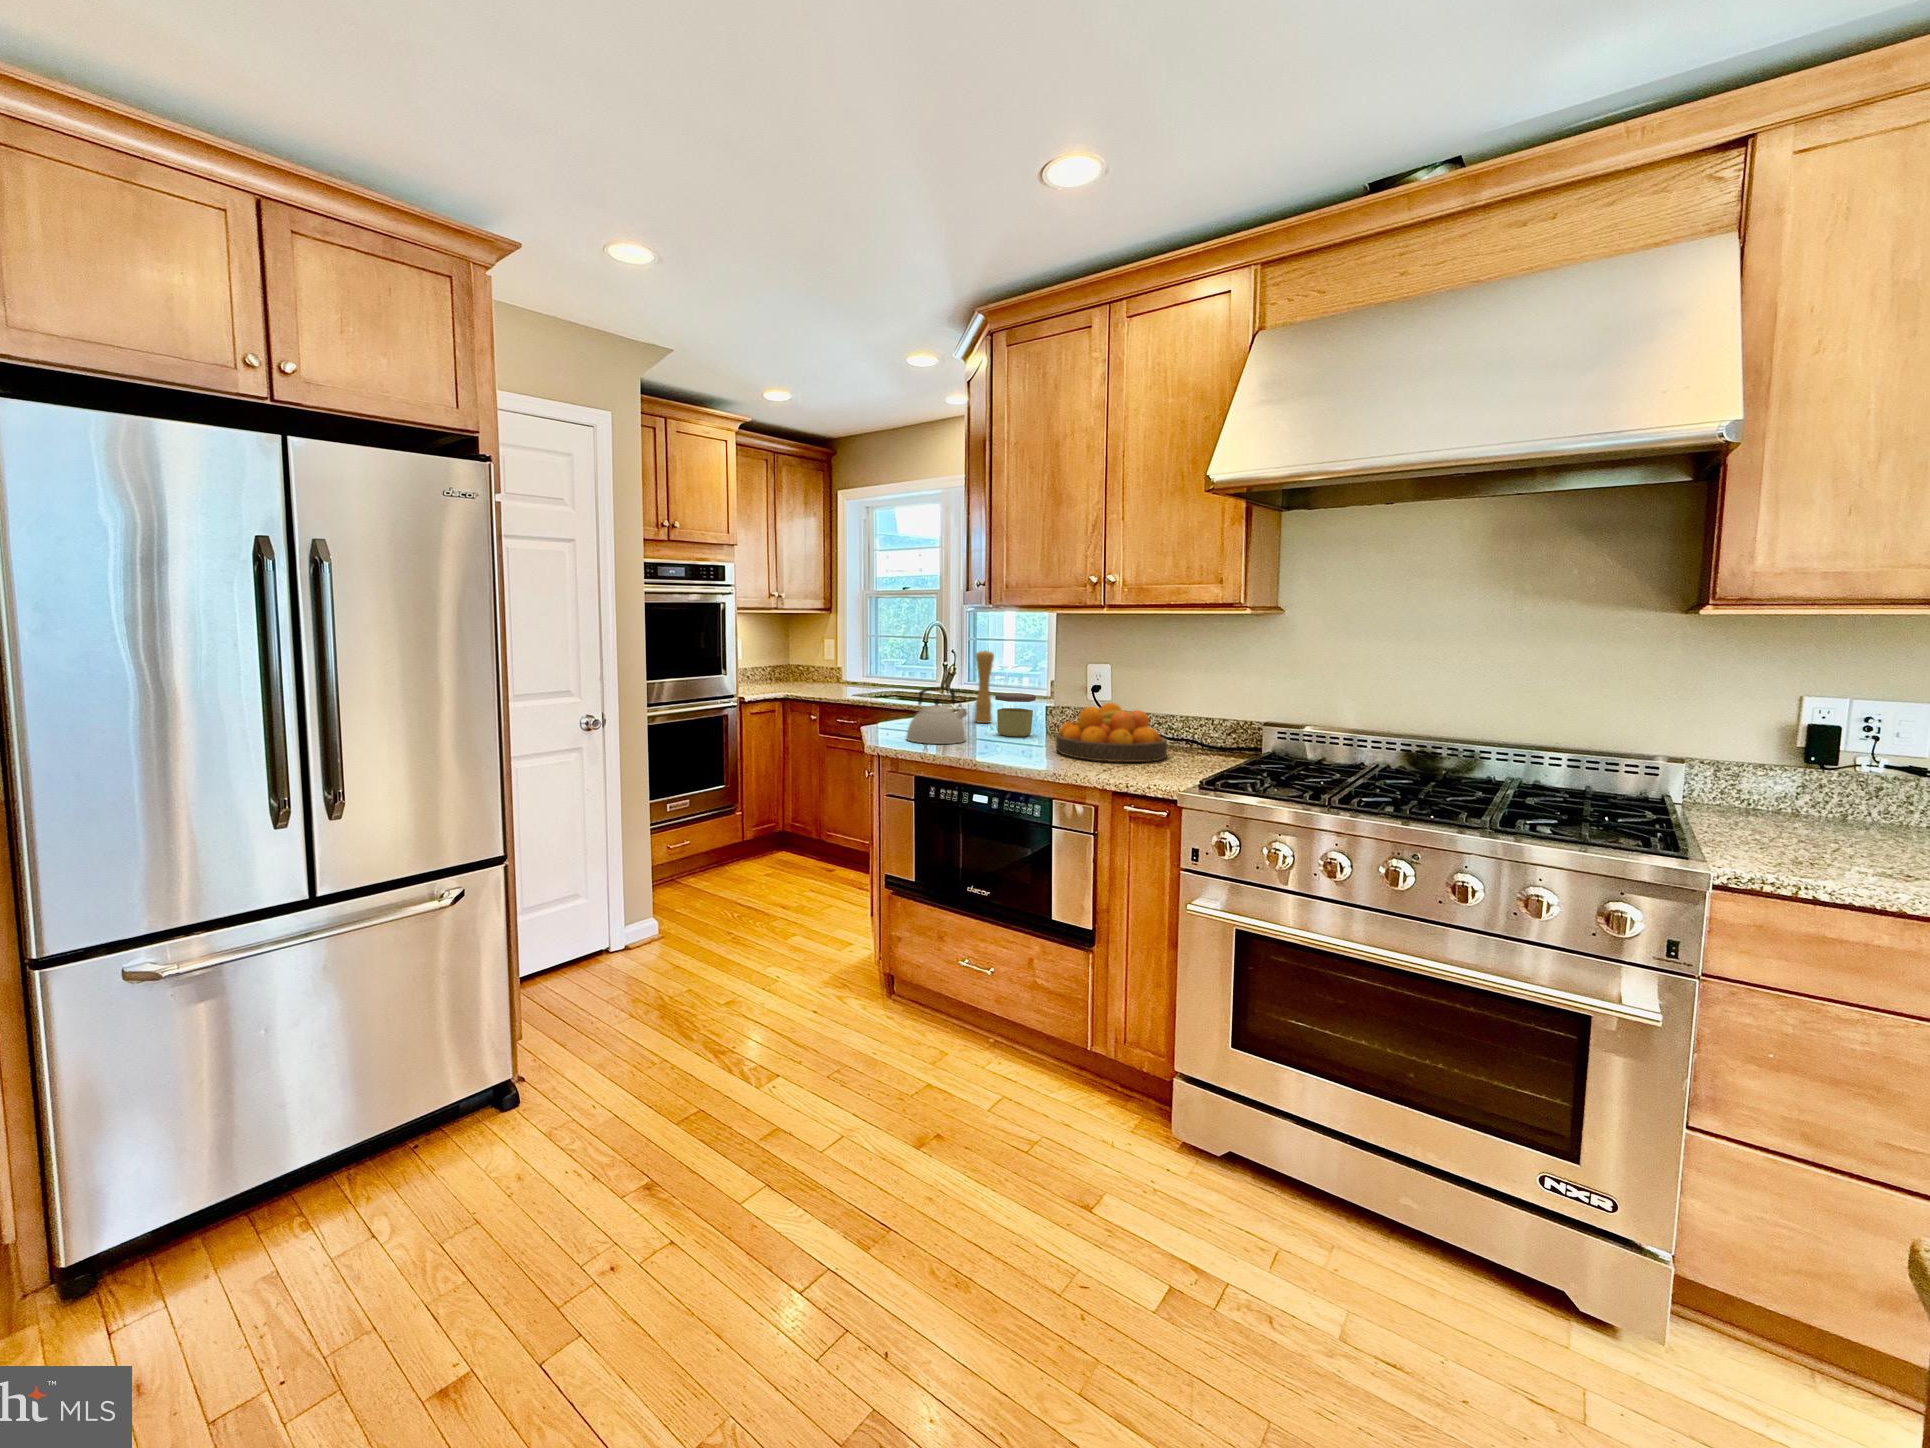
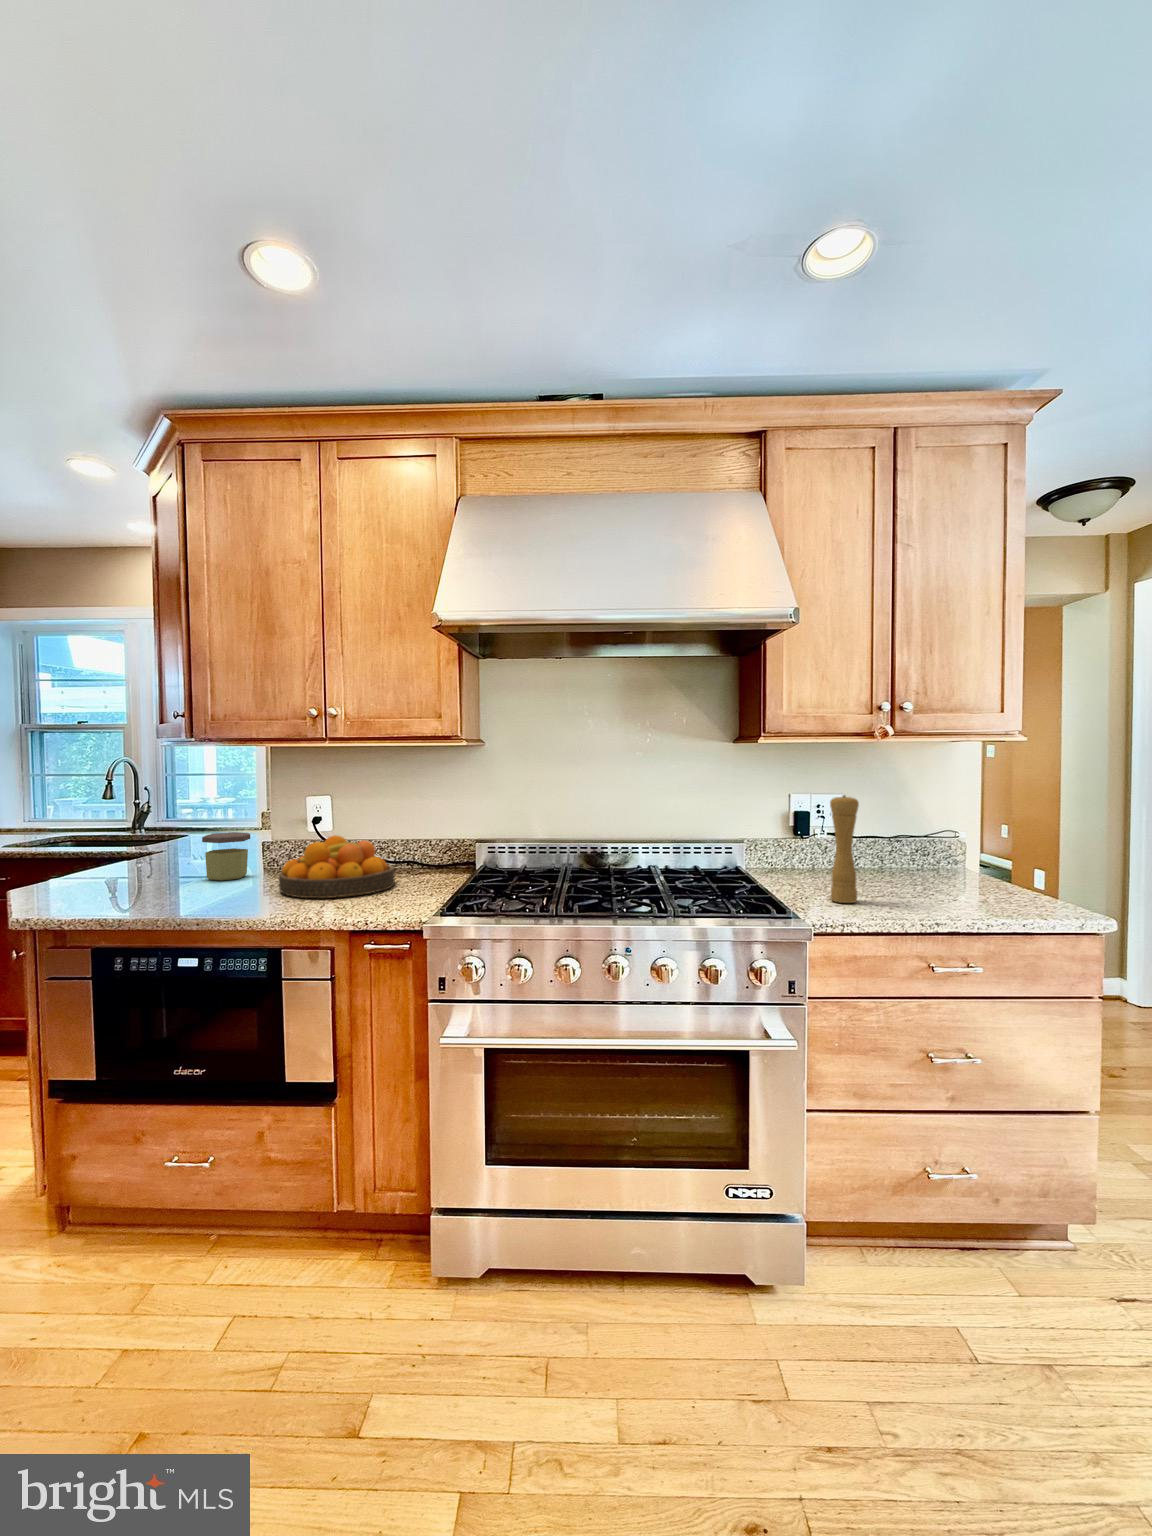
pepper mill: present [975,651,994,723] -> present [830,795,859,903]
kettle: present [906,687,967,744] -> none [83,834,168,904]

